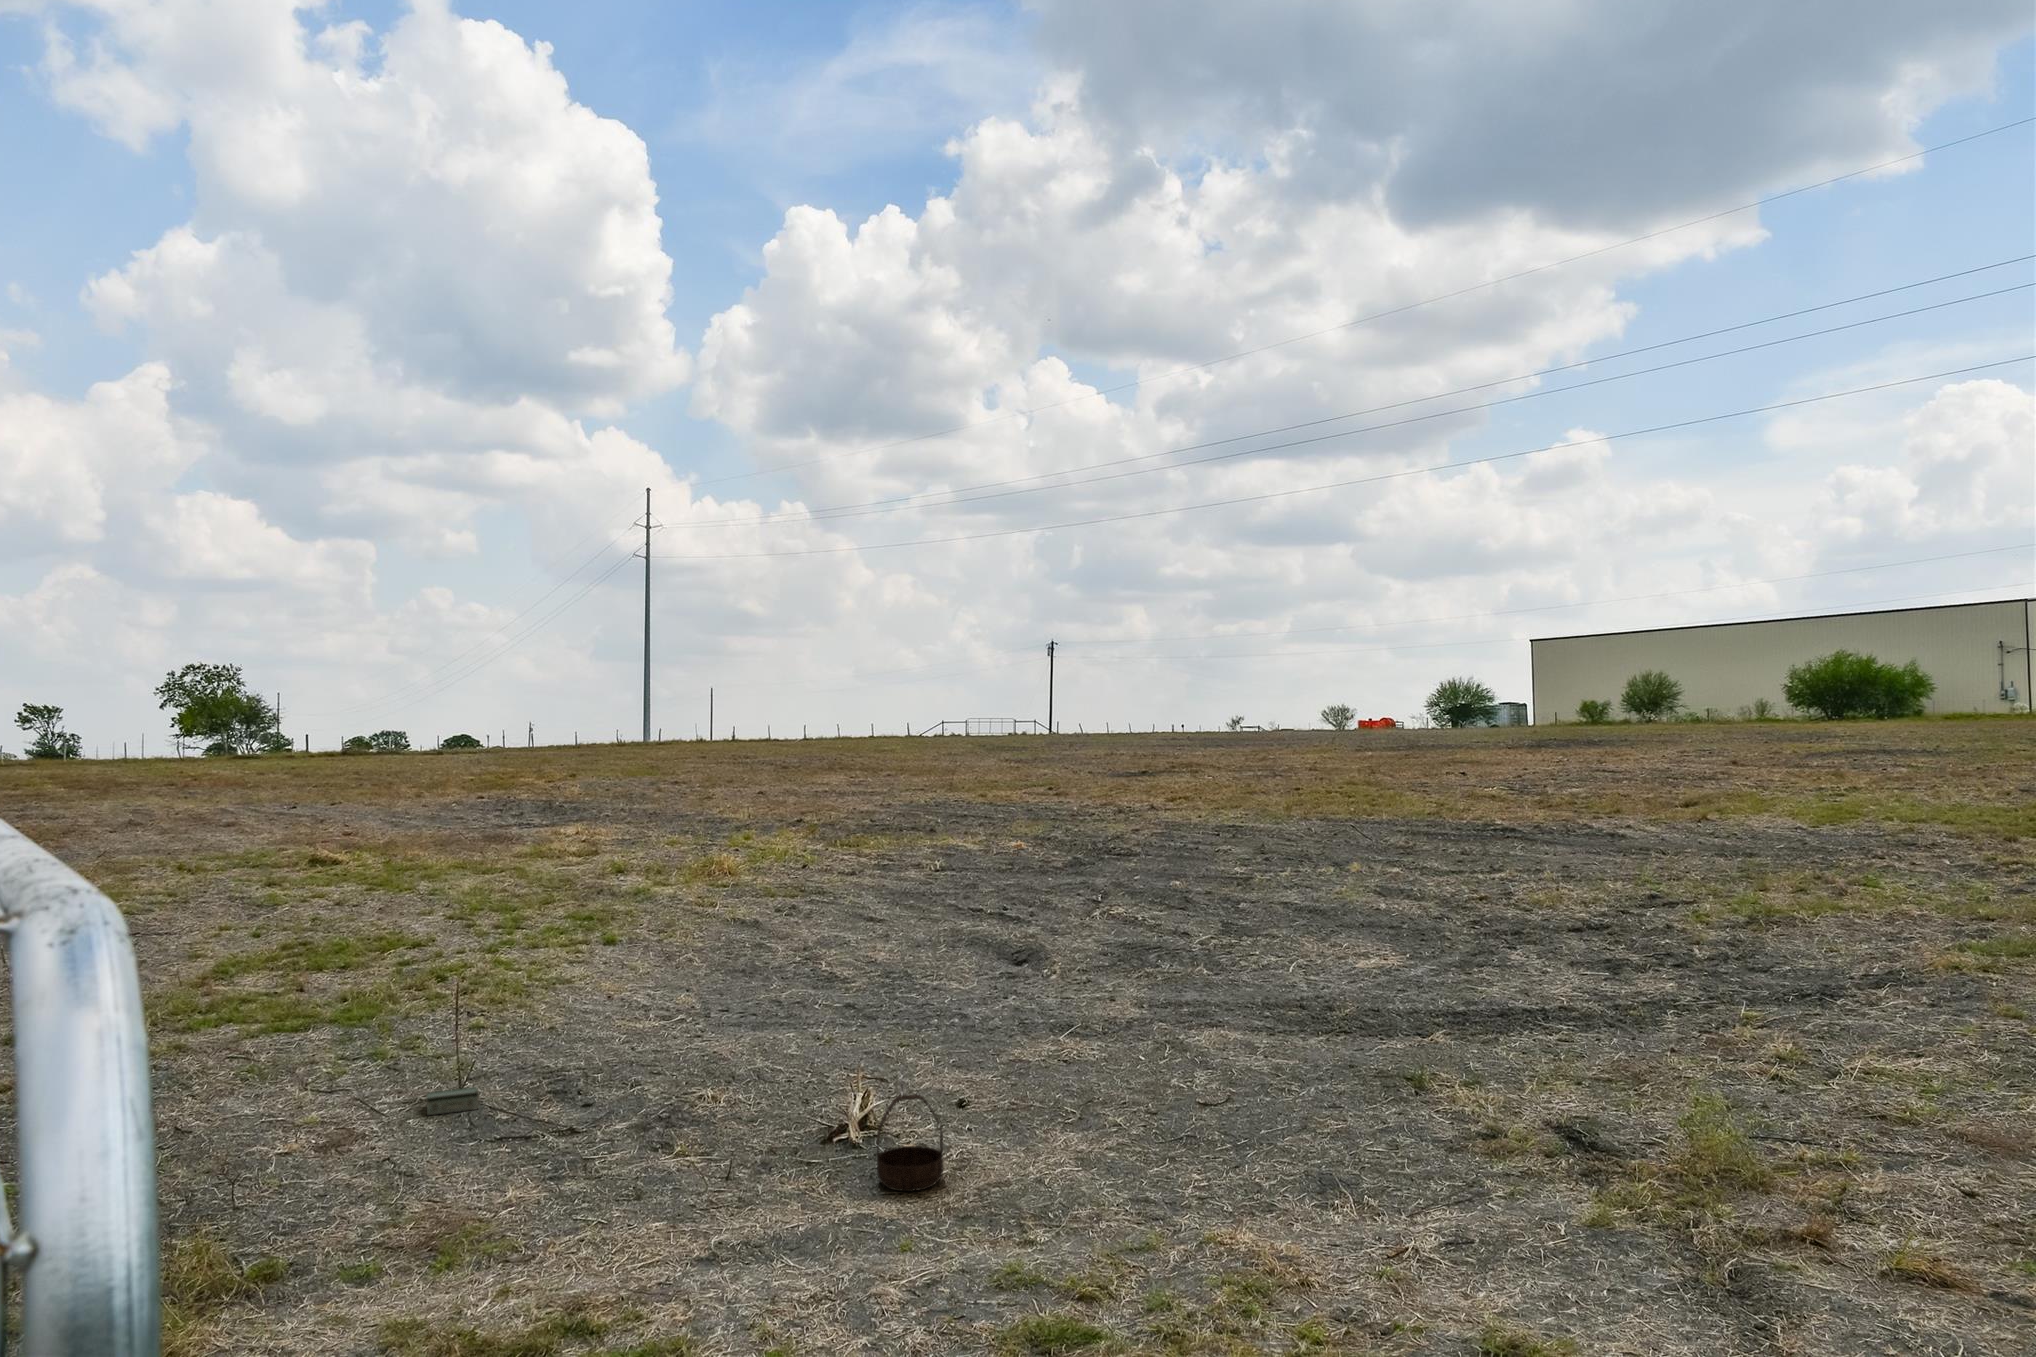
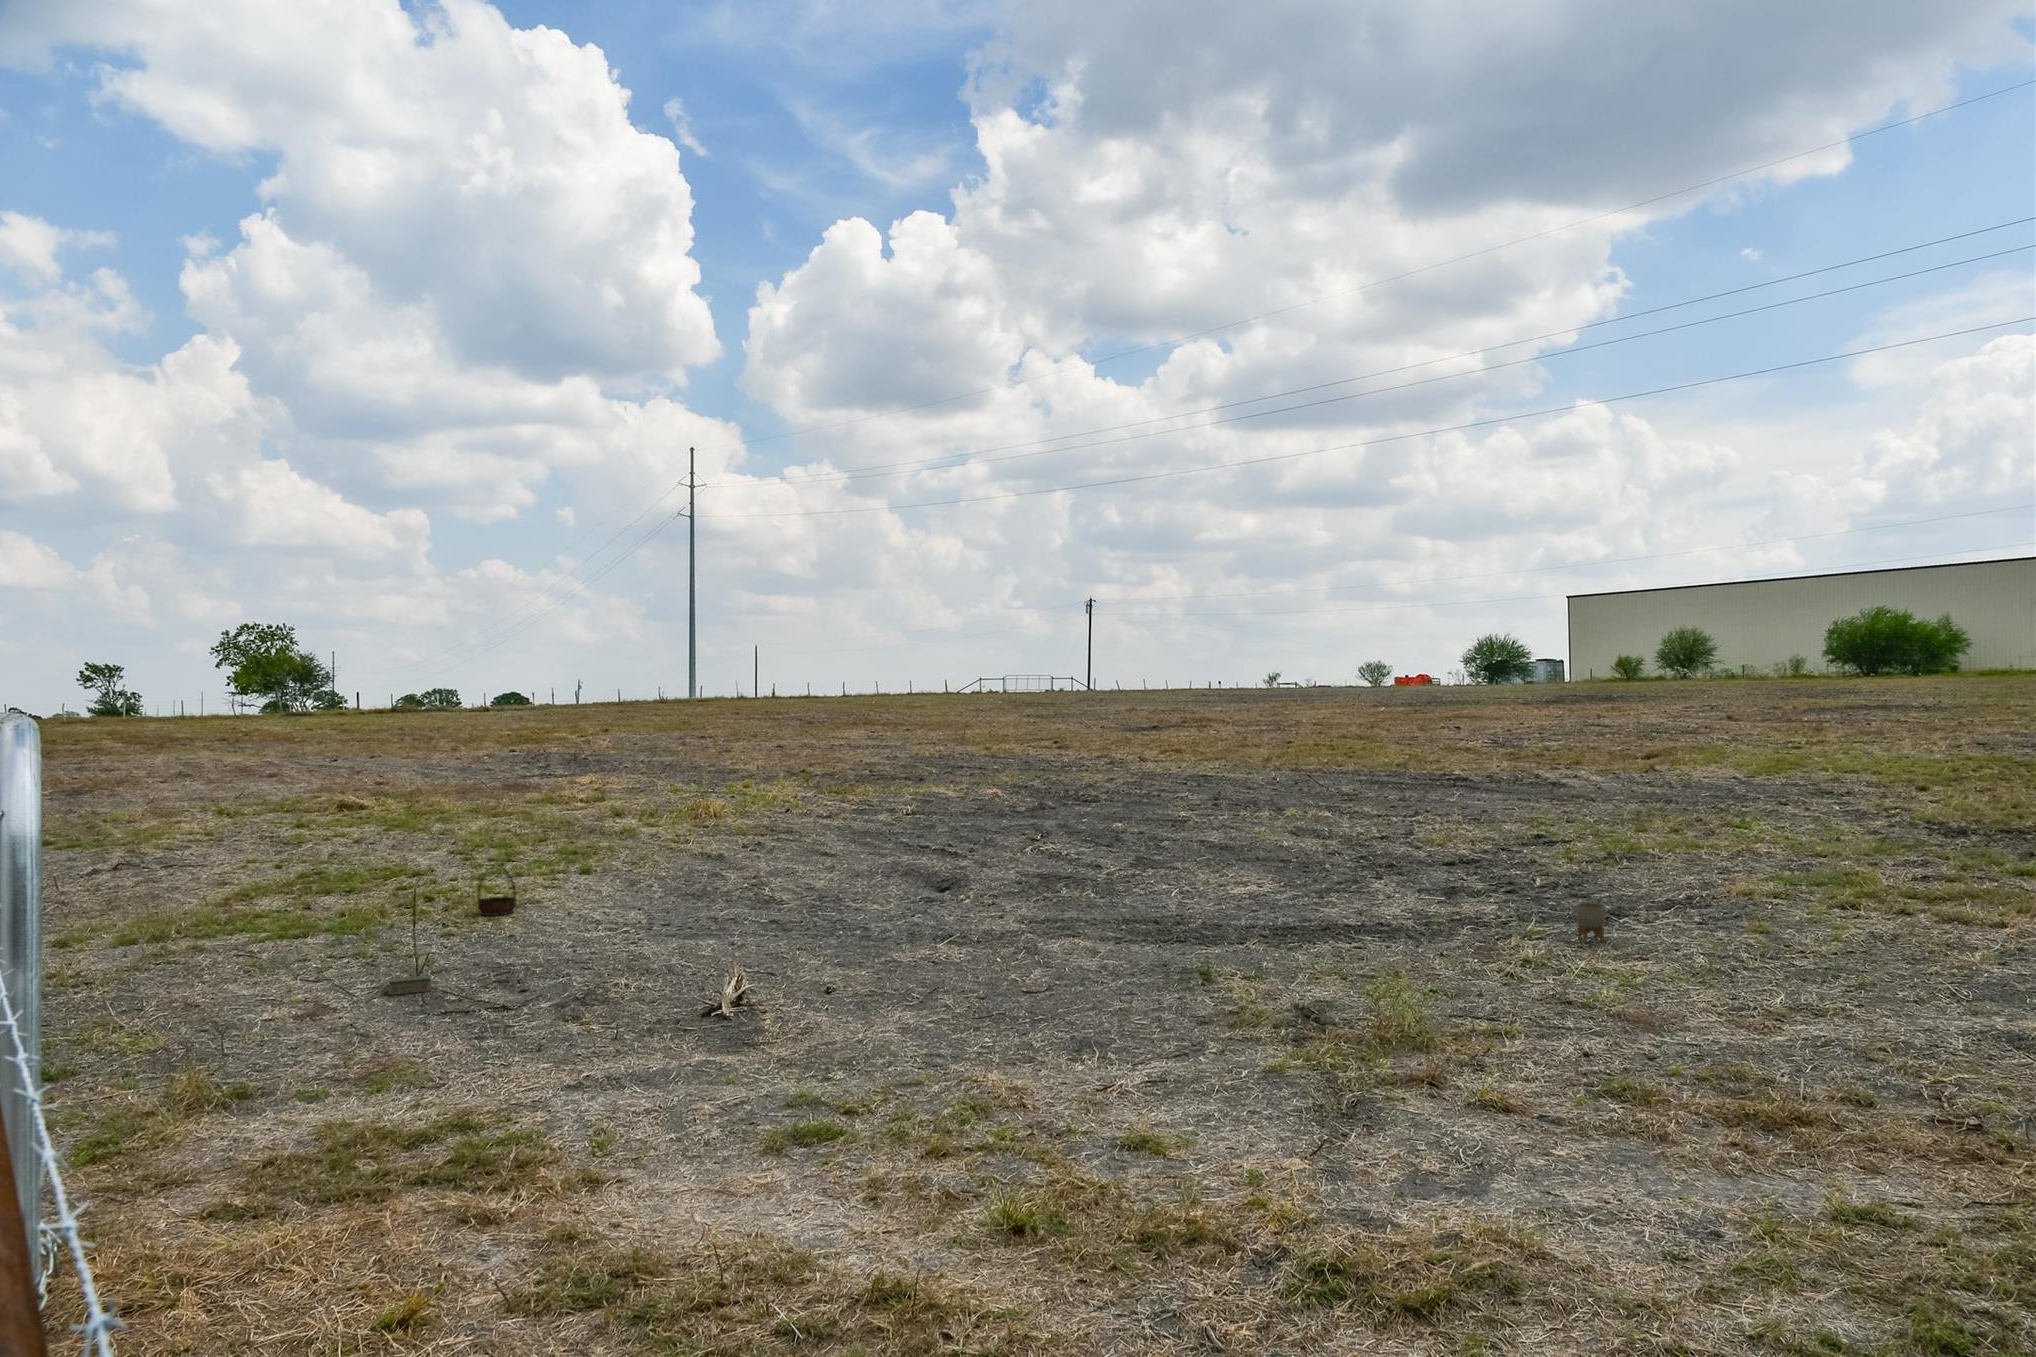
planter: none [1805,990,1841,1038] -> present [1576,902,1605,943]
basket: present [877,1094,943,1191] -> present [478,867,516,916]

